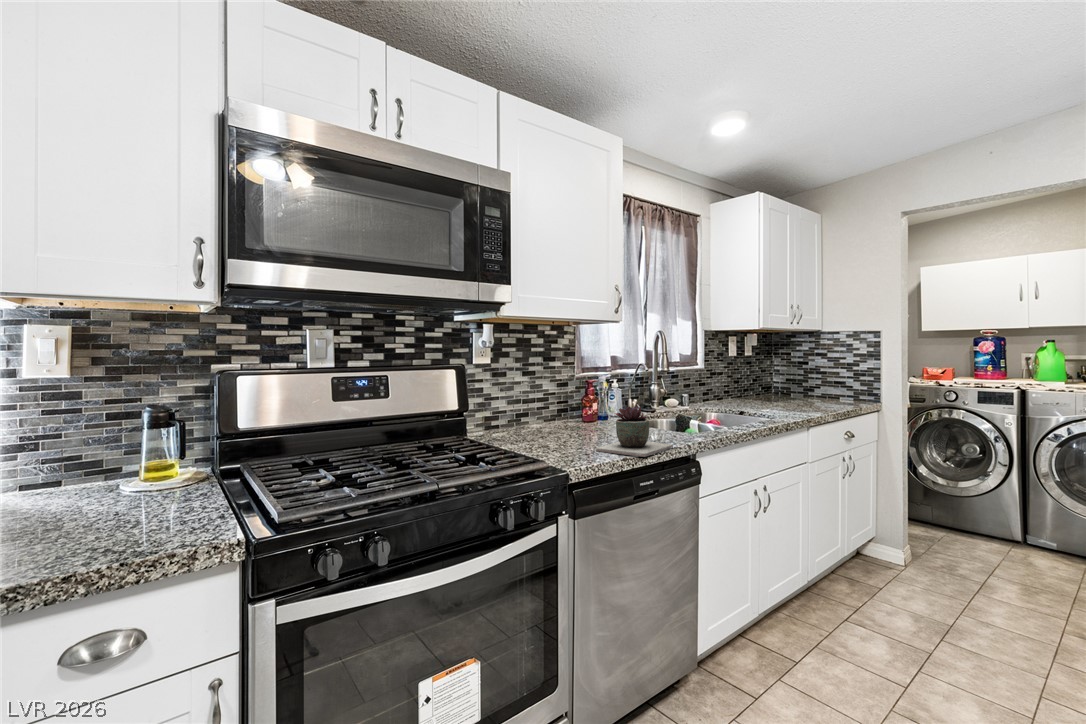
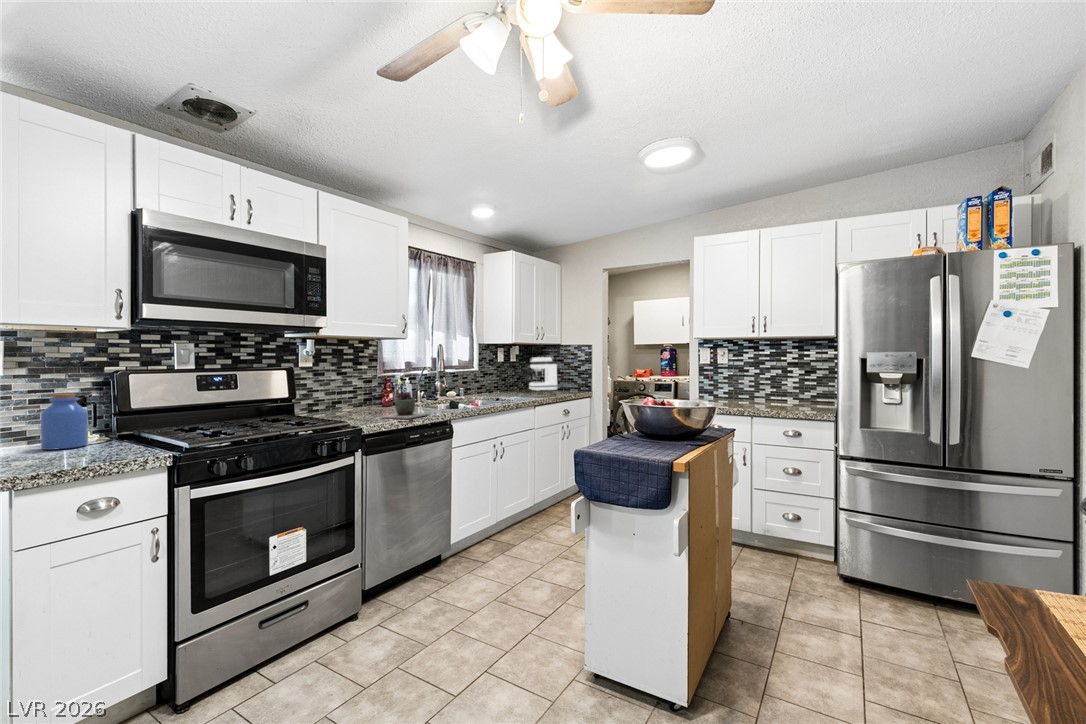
coffee maker: none [757,350,815,398] -> present [522,357,557,391]
jar: none [96,408,167,500] -> present [40,394,88,450]

